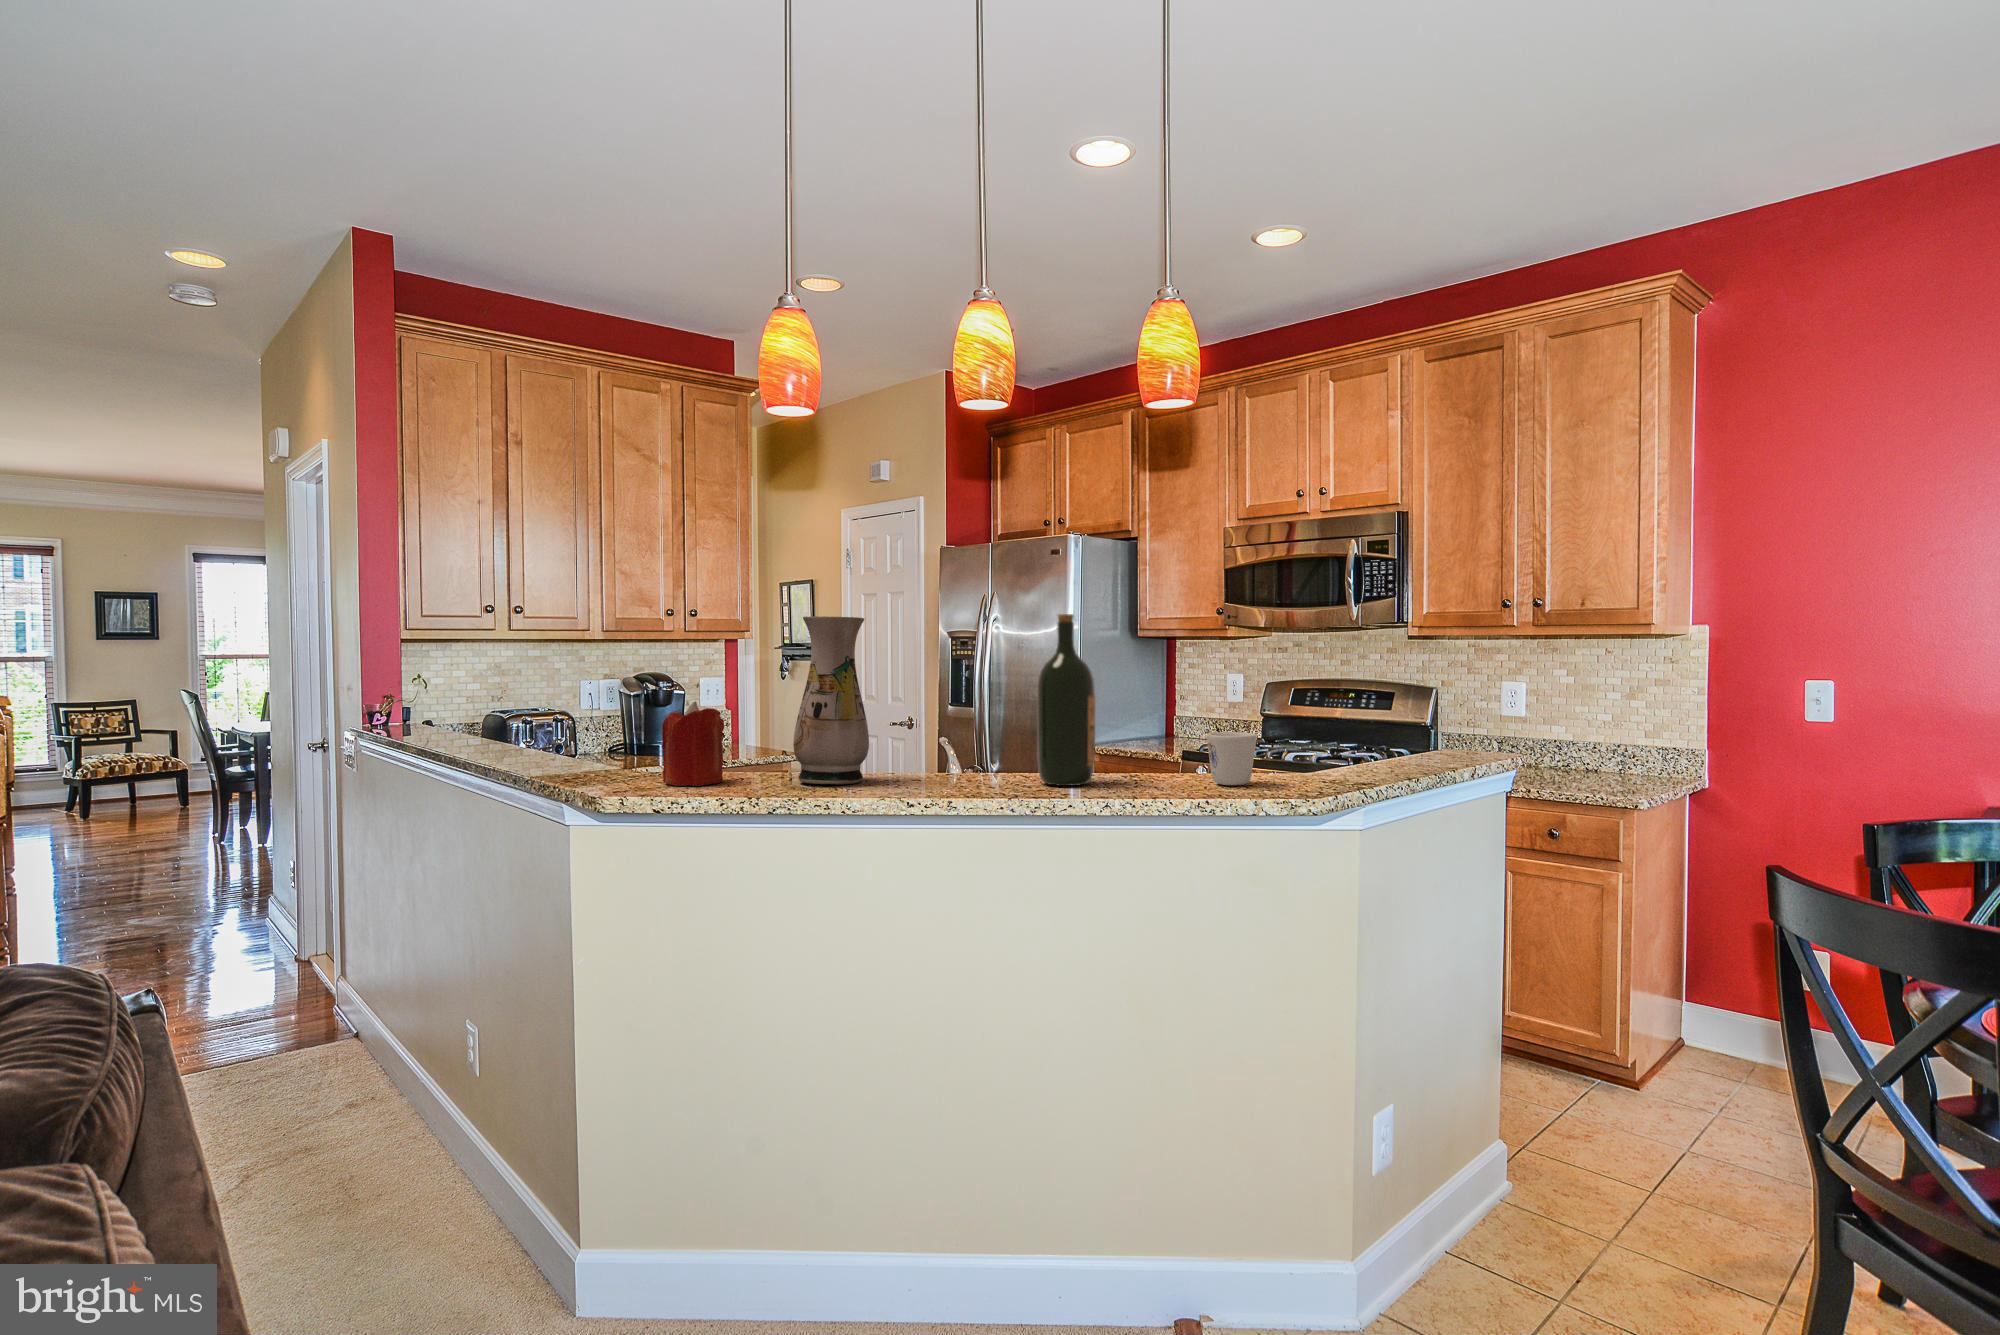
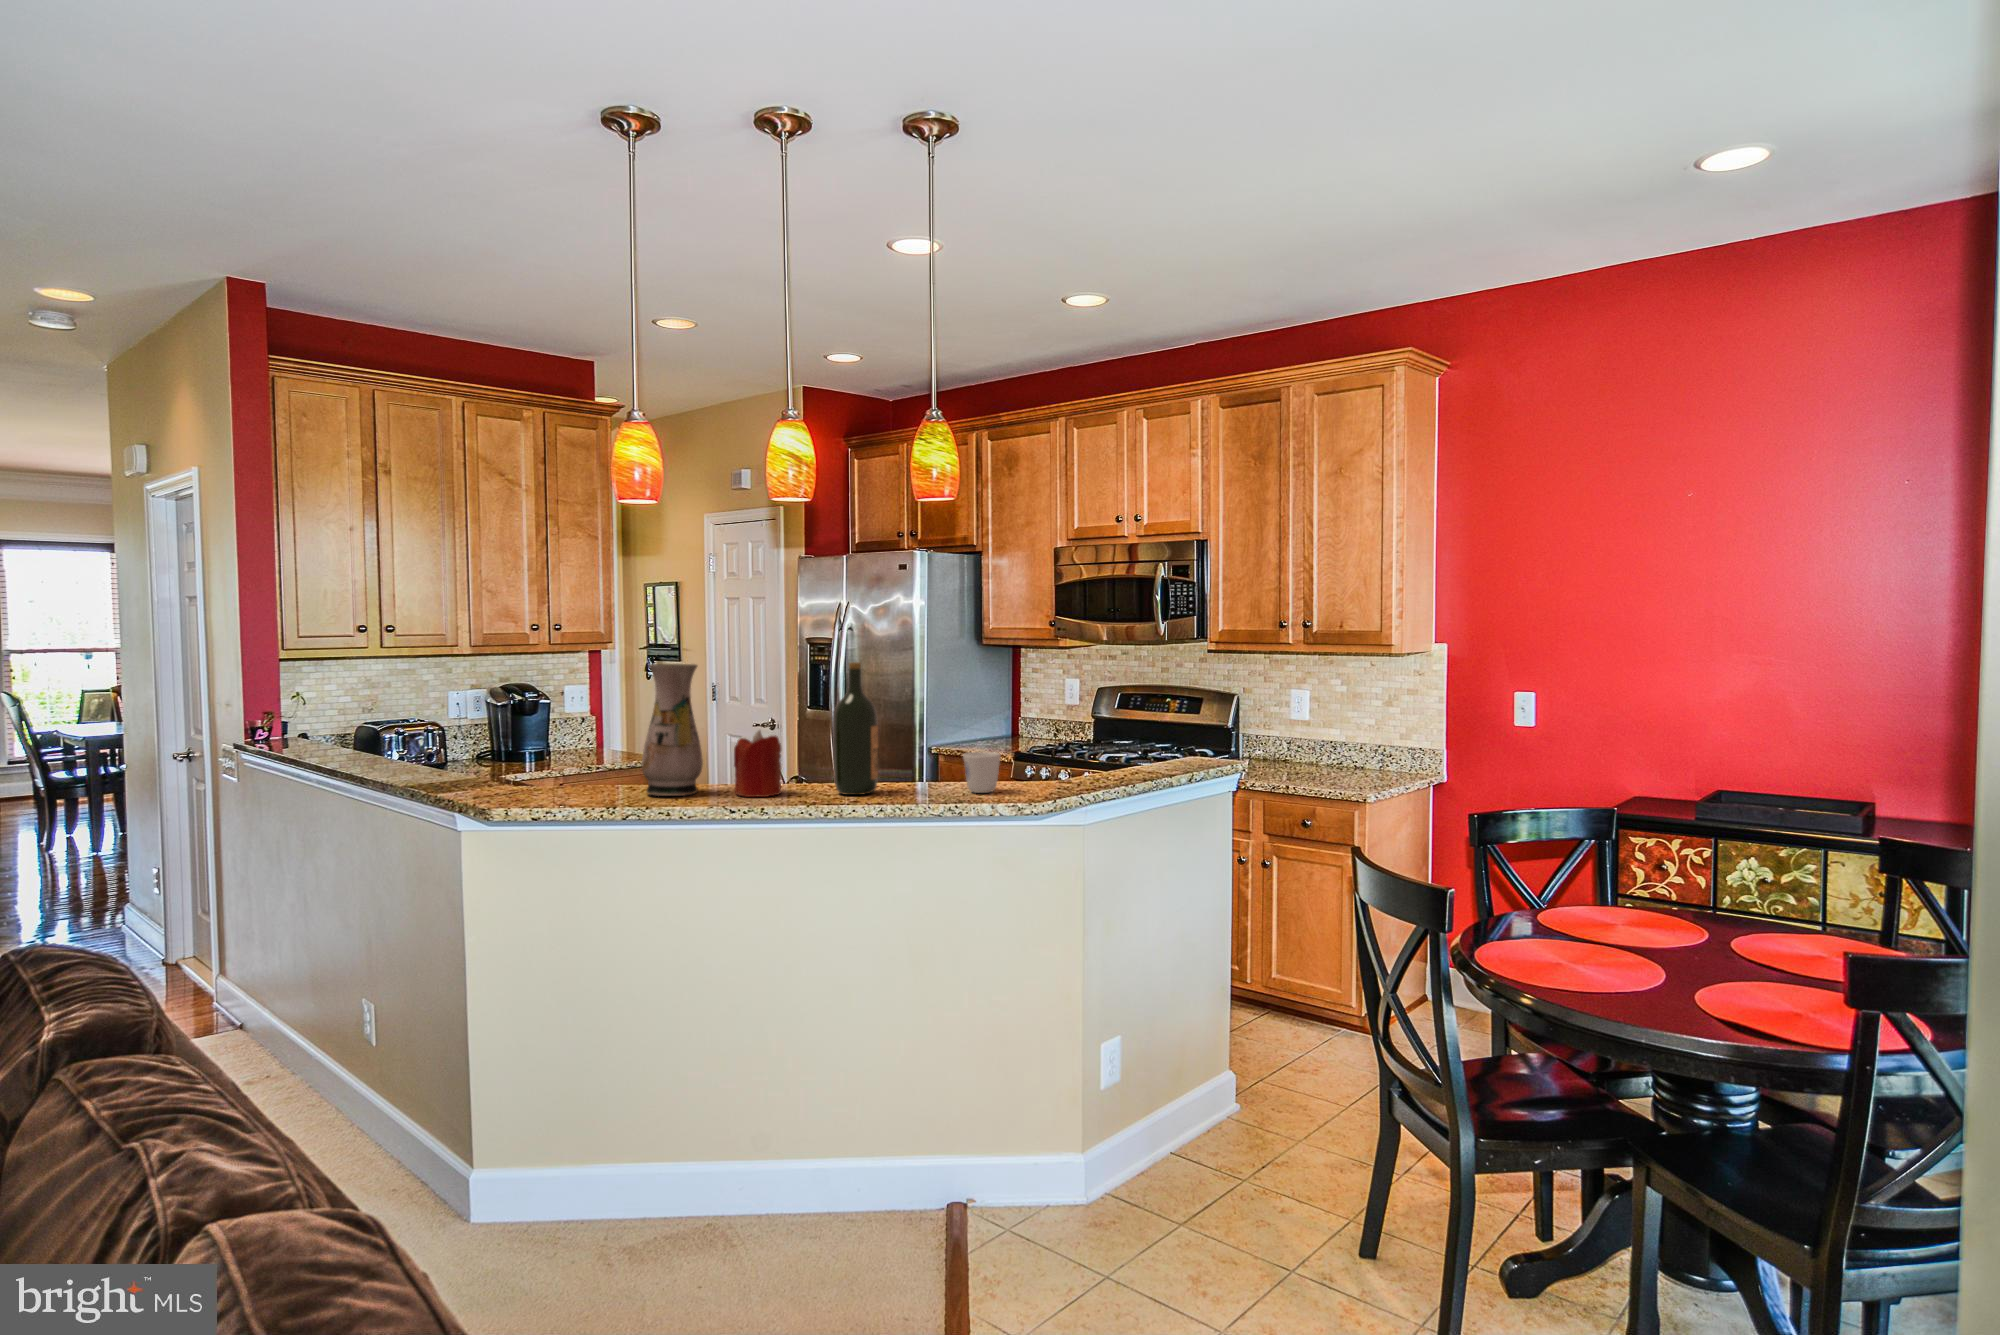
candle: present [662,701,724,786] -> present [734,730,781,797]

